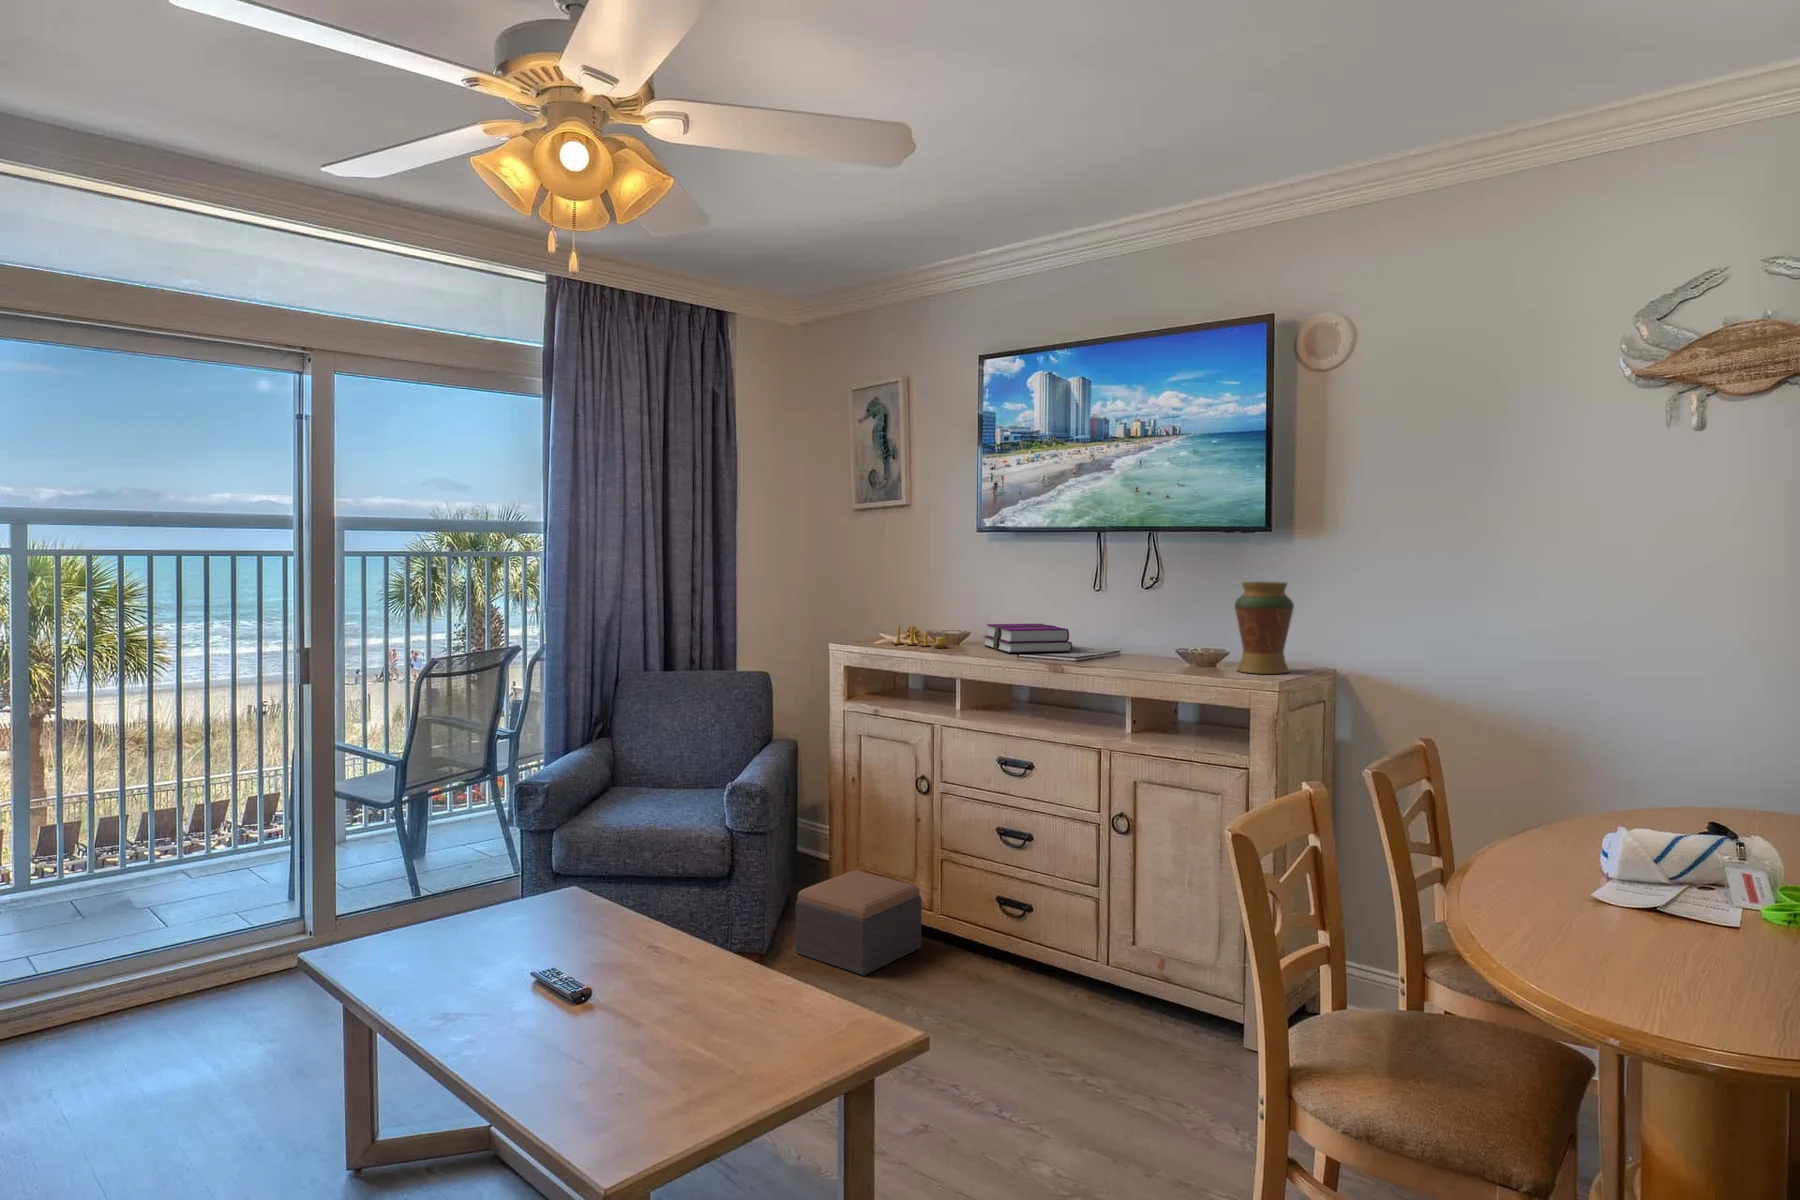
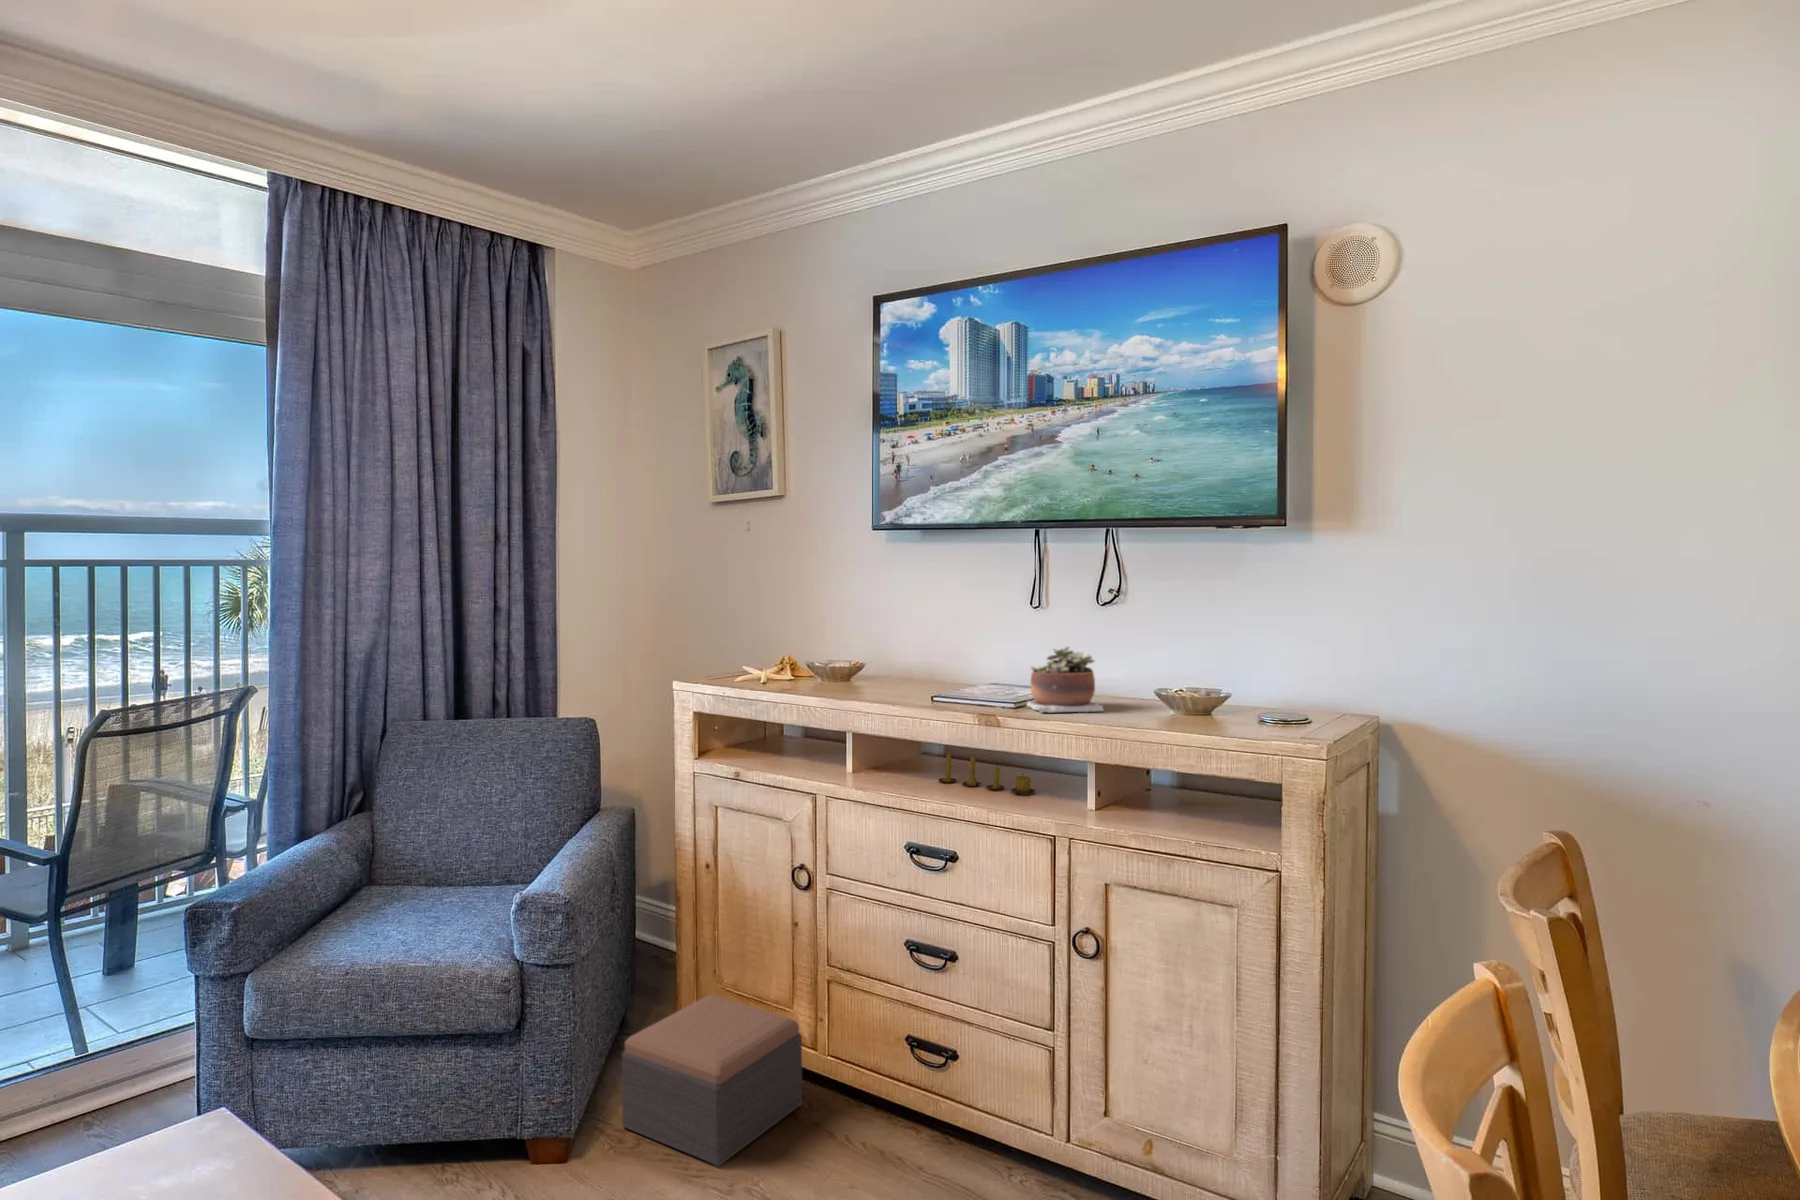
decorative vase: present [1235,582,1294,674] -> none [1242,594,1325,726]
succulent plant: none [1084,619,1139,665] -> present [1027,647,1103,712]
hardback book: present [983,623,1072,653] -> none [883,651,1004,694]
candle: present [893,625,948,648] -> present [939,753,1035,794]

